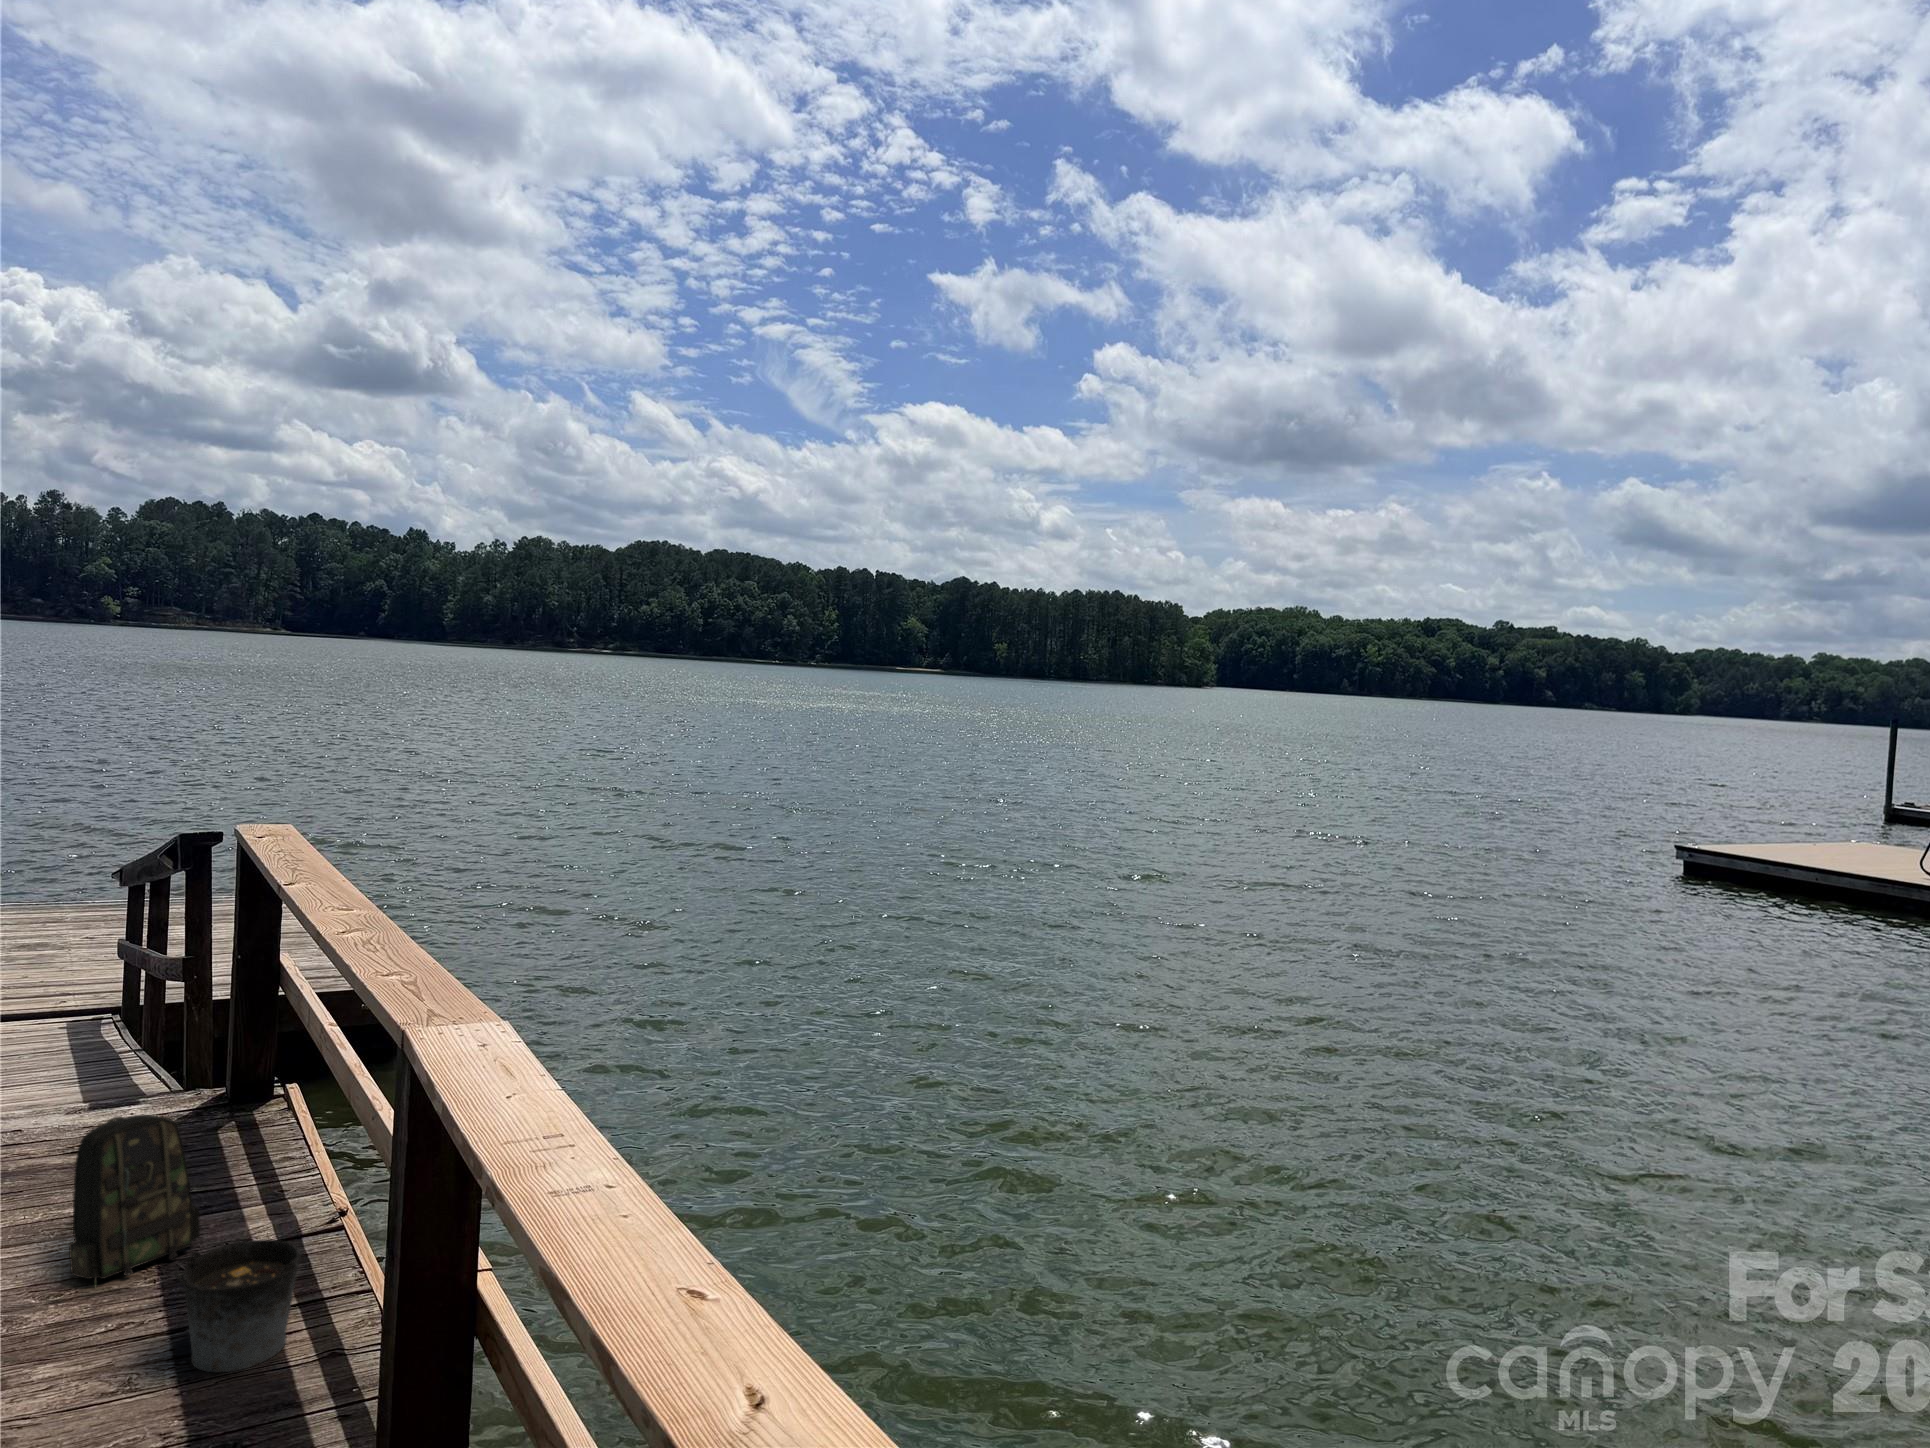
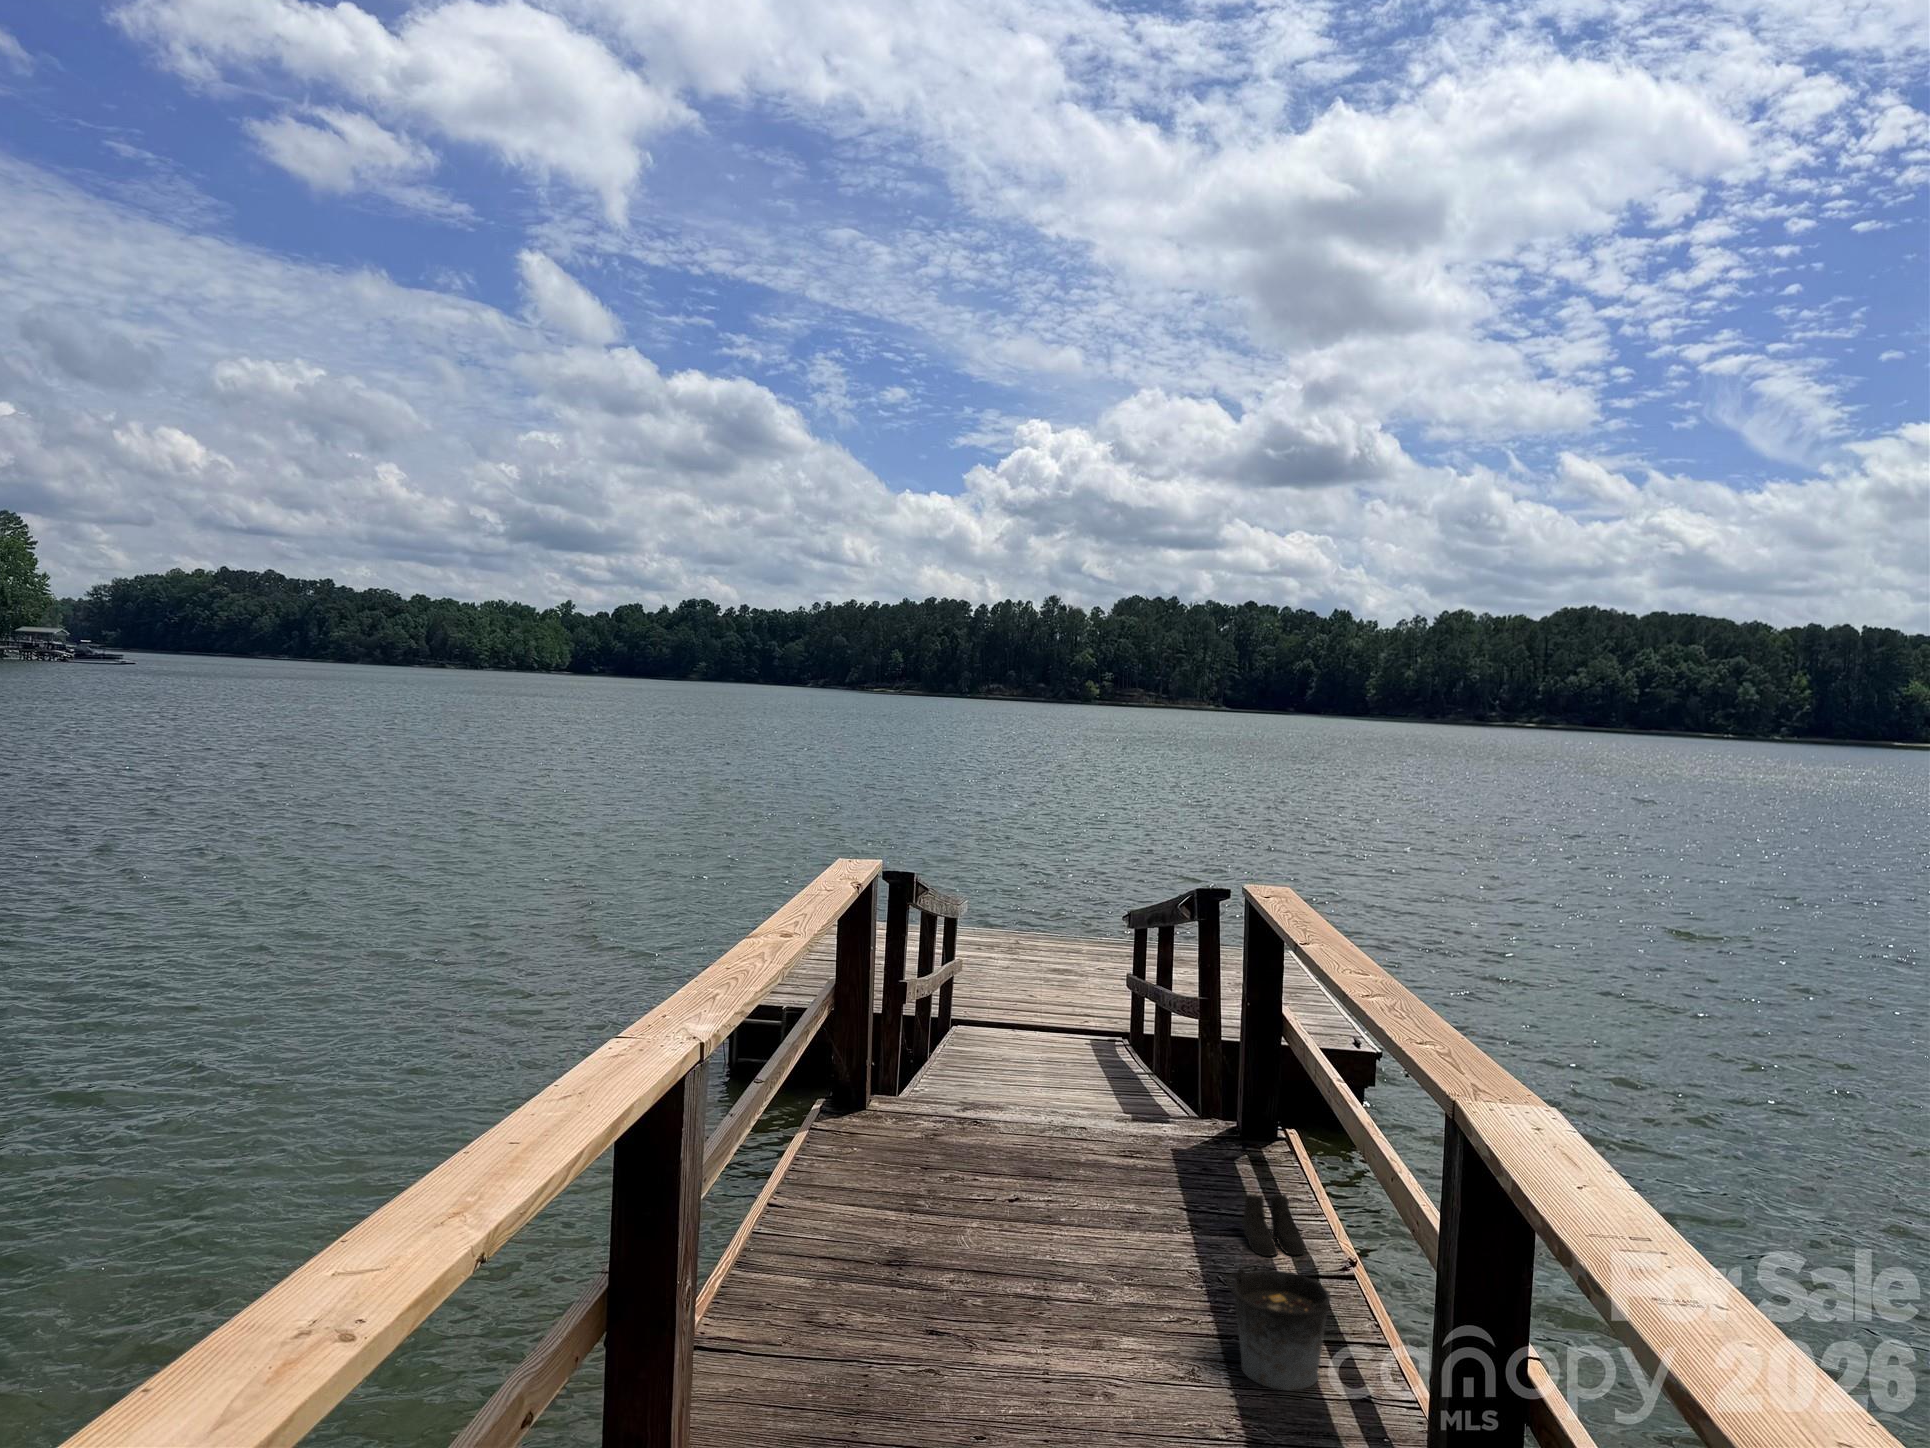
backpack: present [69,1115,200,1287] -> none [1136,1131,1233,1281]
boots: none [219,1155,289,1226] -> present [1244,1194,1304,1256]

